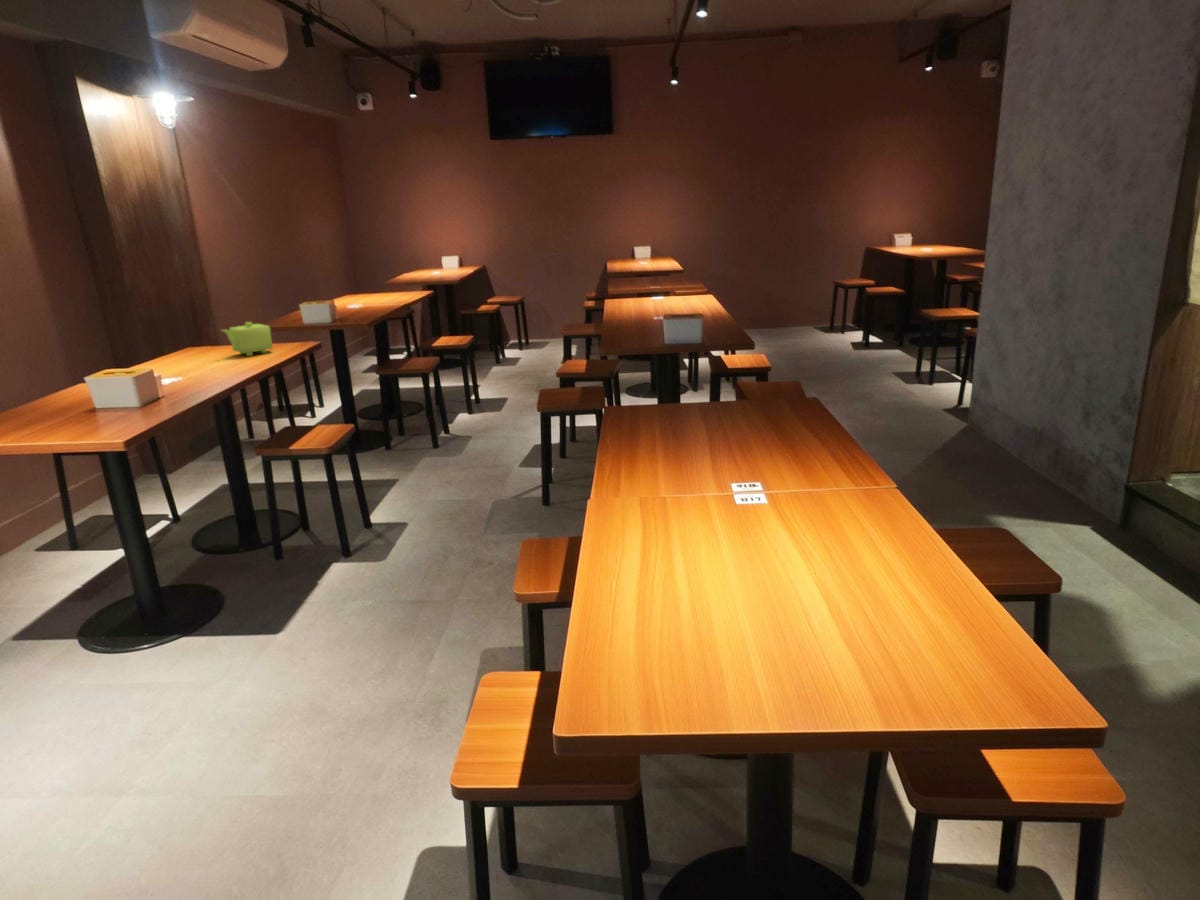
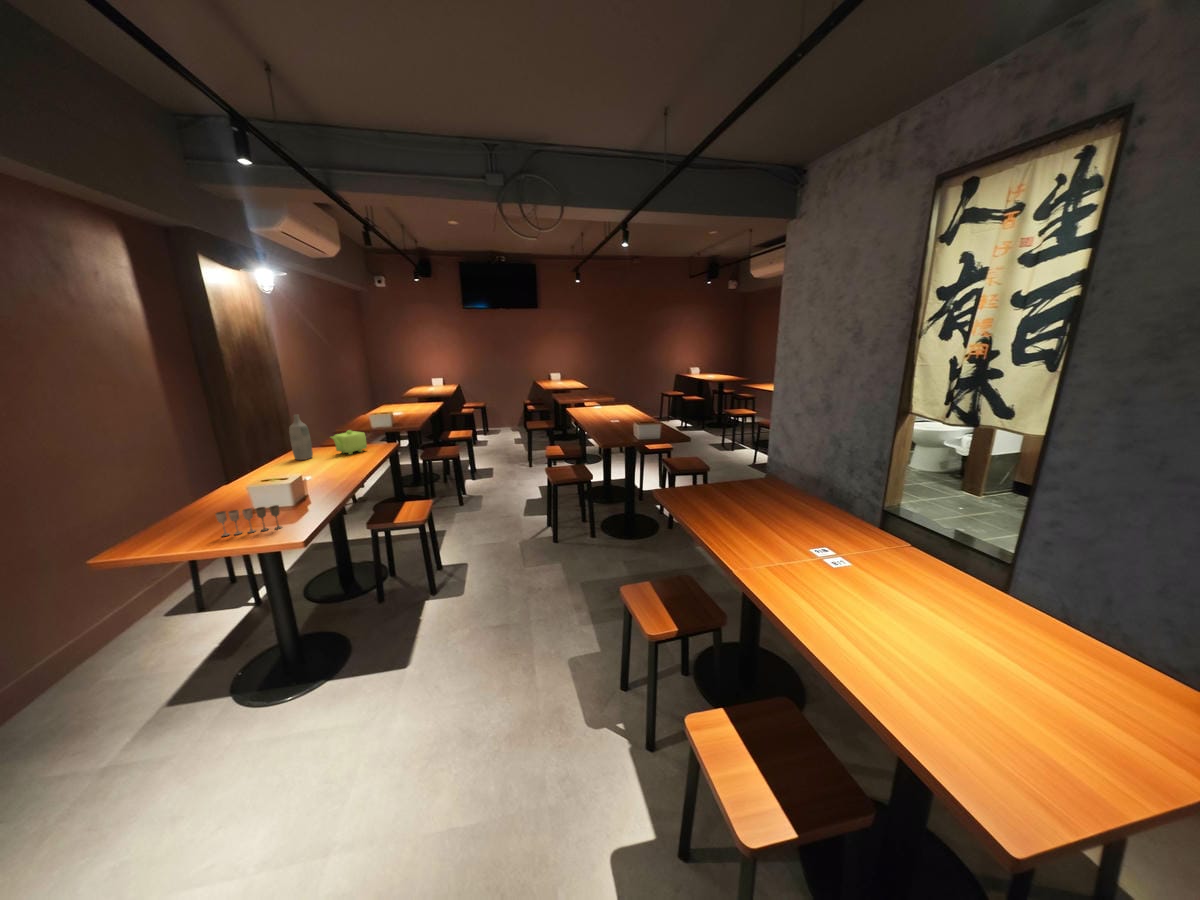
bottle: none [171,298,202,361] -> present [289,415,313,460]
wine glass: none [40,401,114,434] -> present [216,505,282,536]

